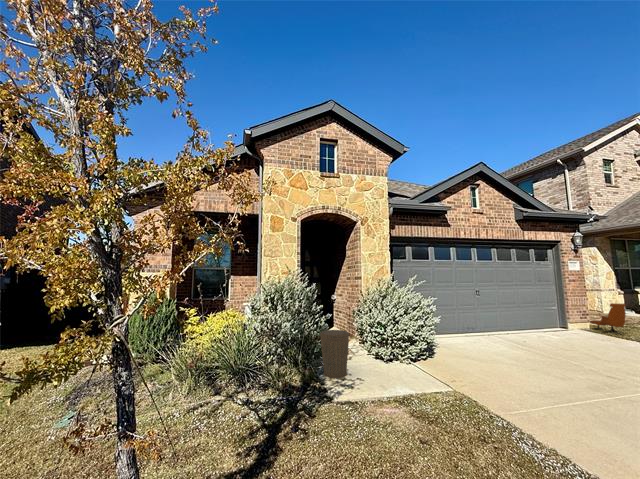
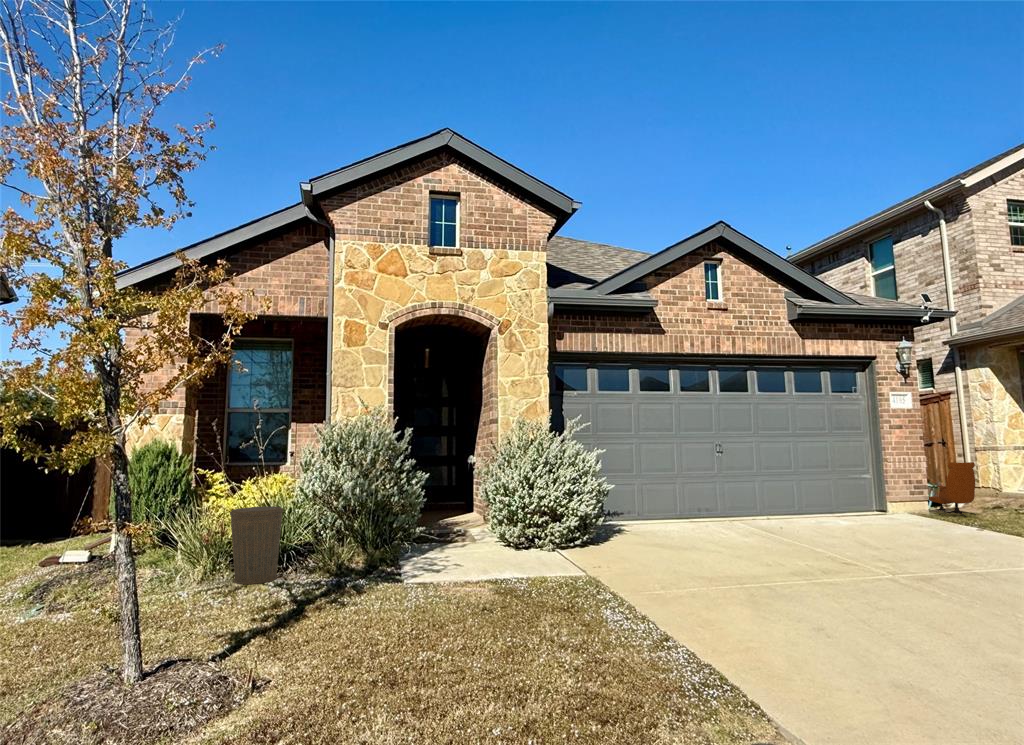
trash can: present [320,330,349,378] -> present [230,506,283,584]

